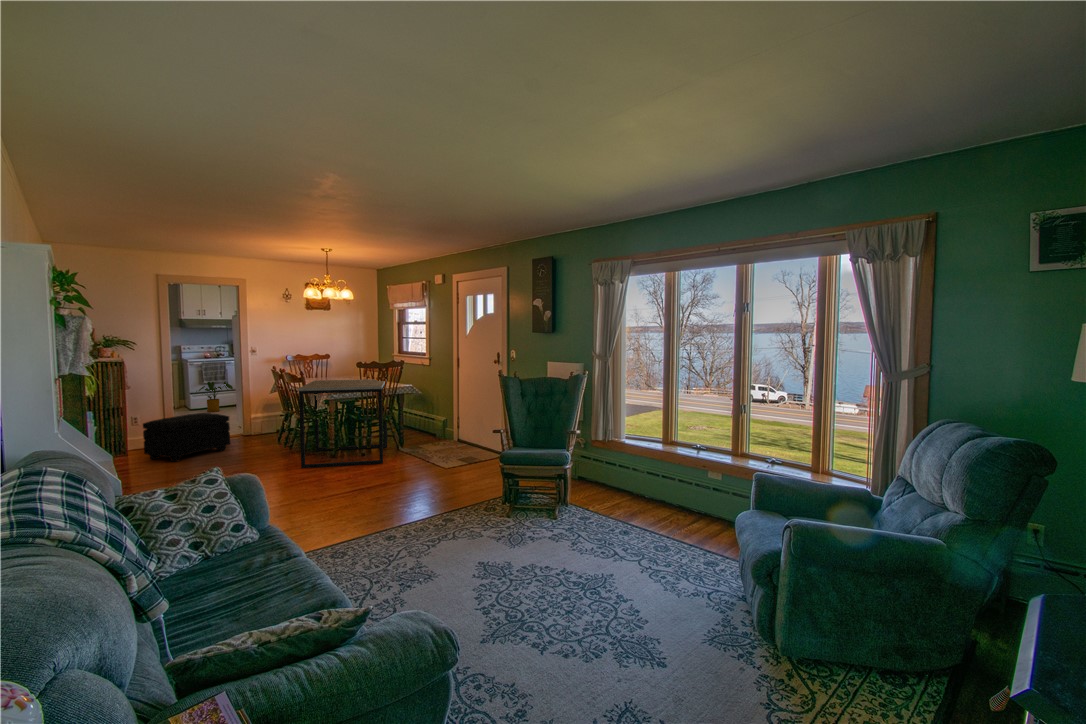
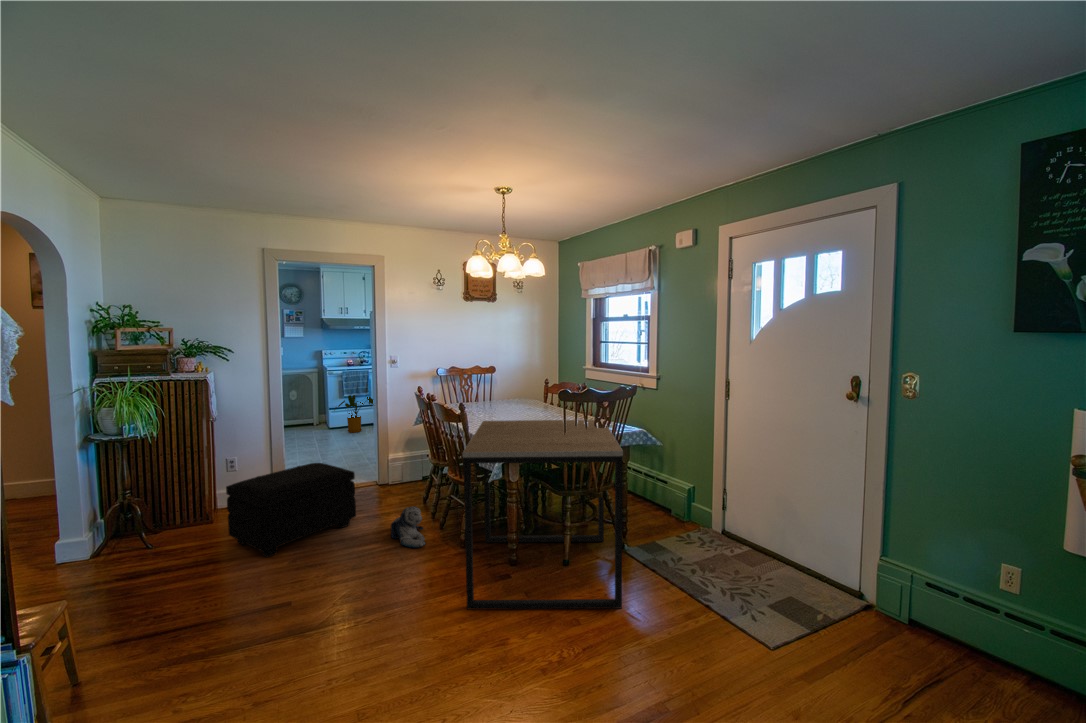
plush toy: none [255,433,278,455] -> present [391,506,425,548]

